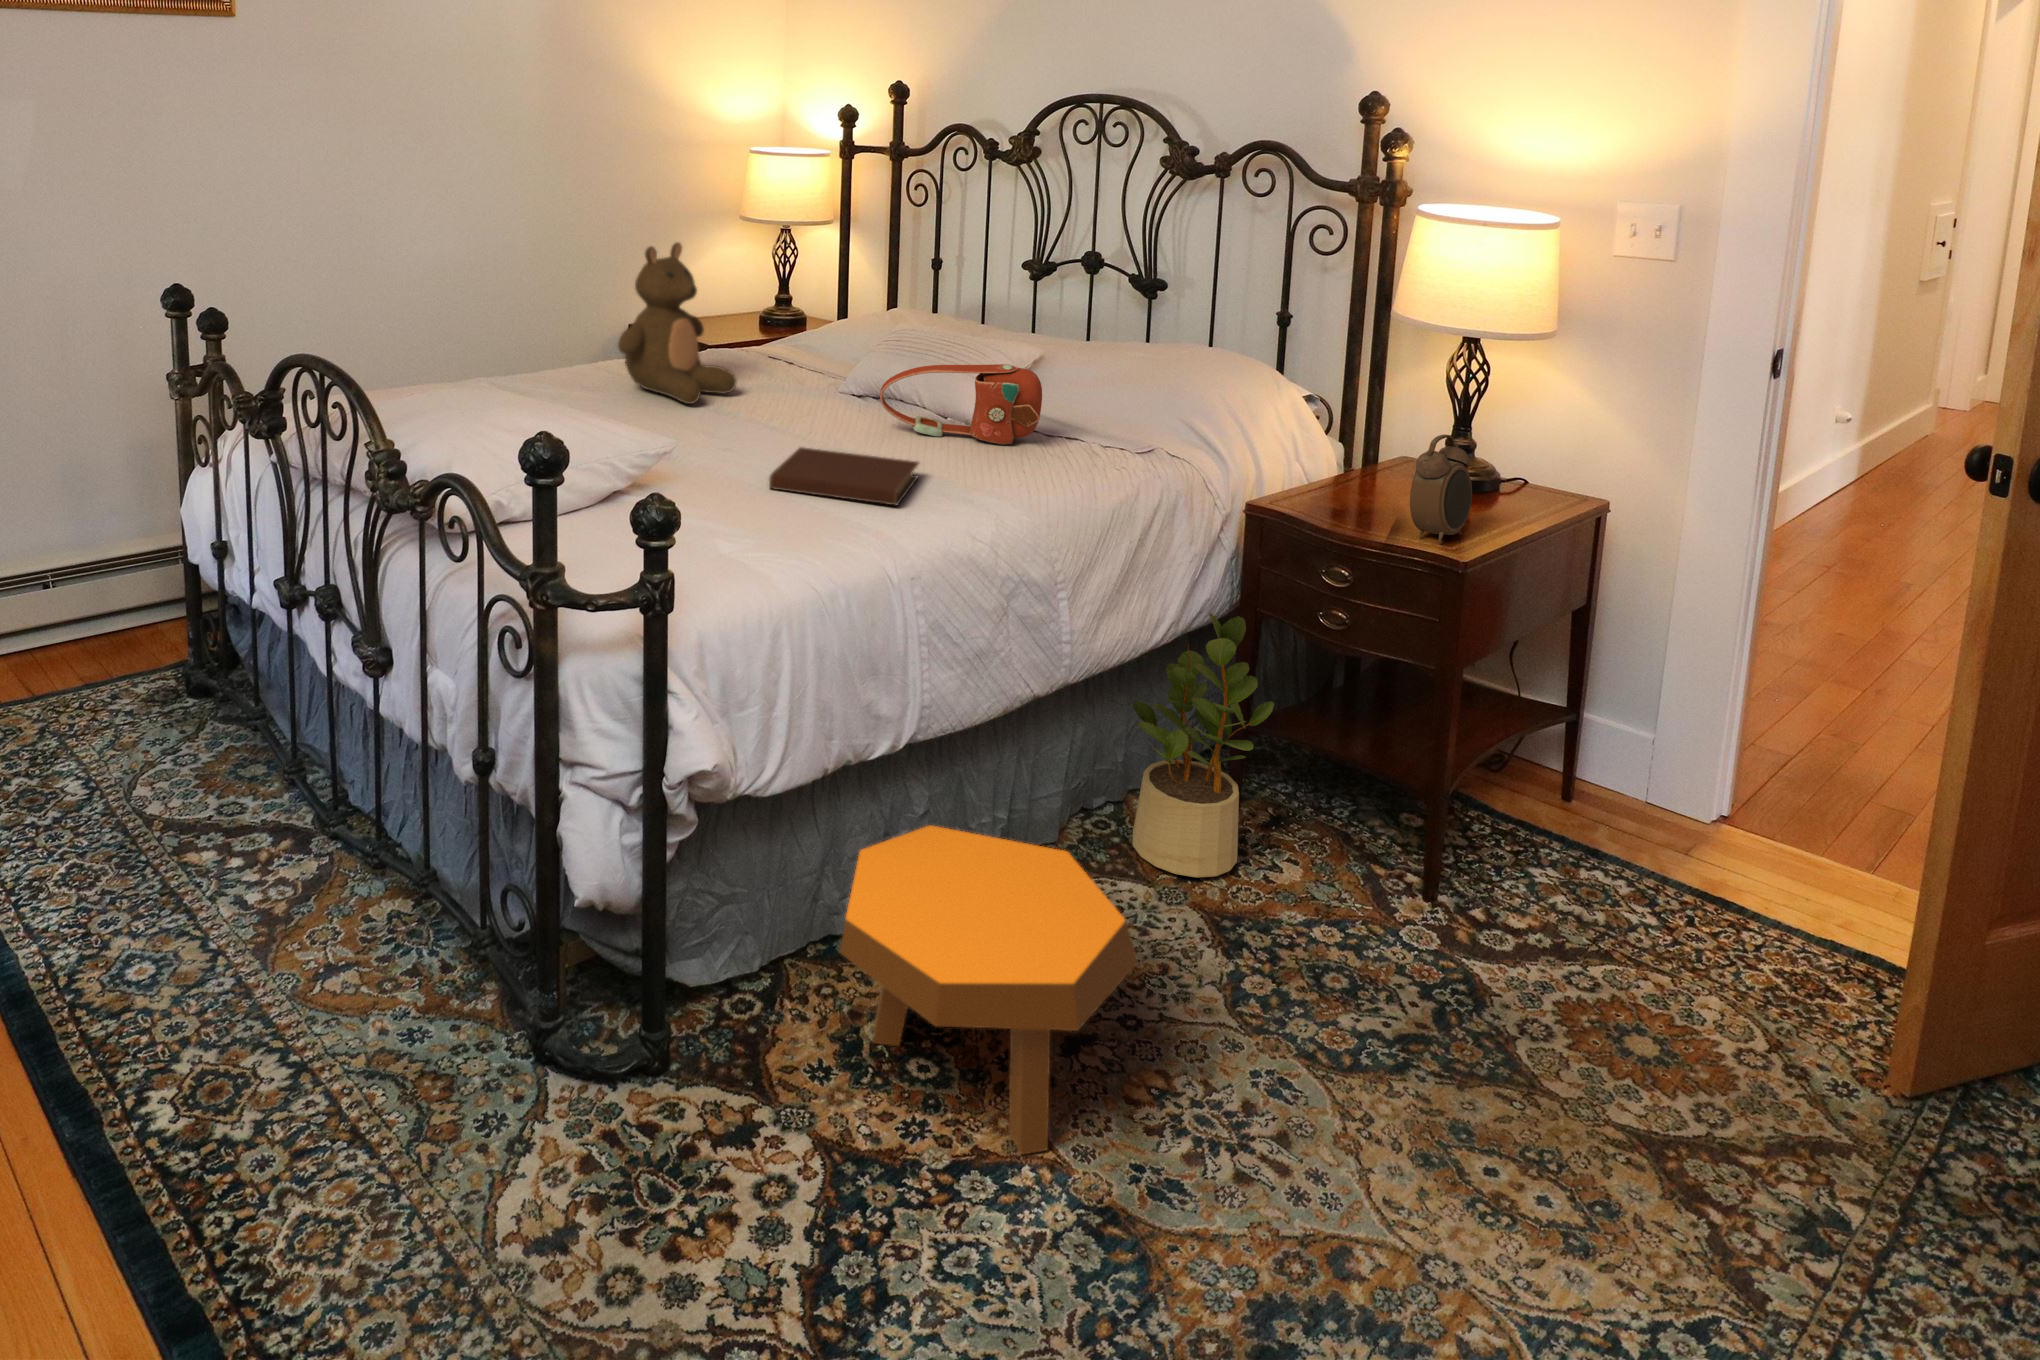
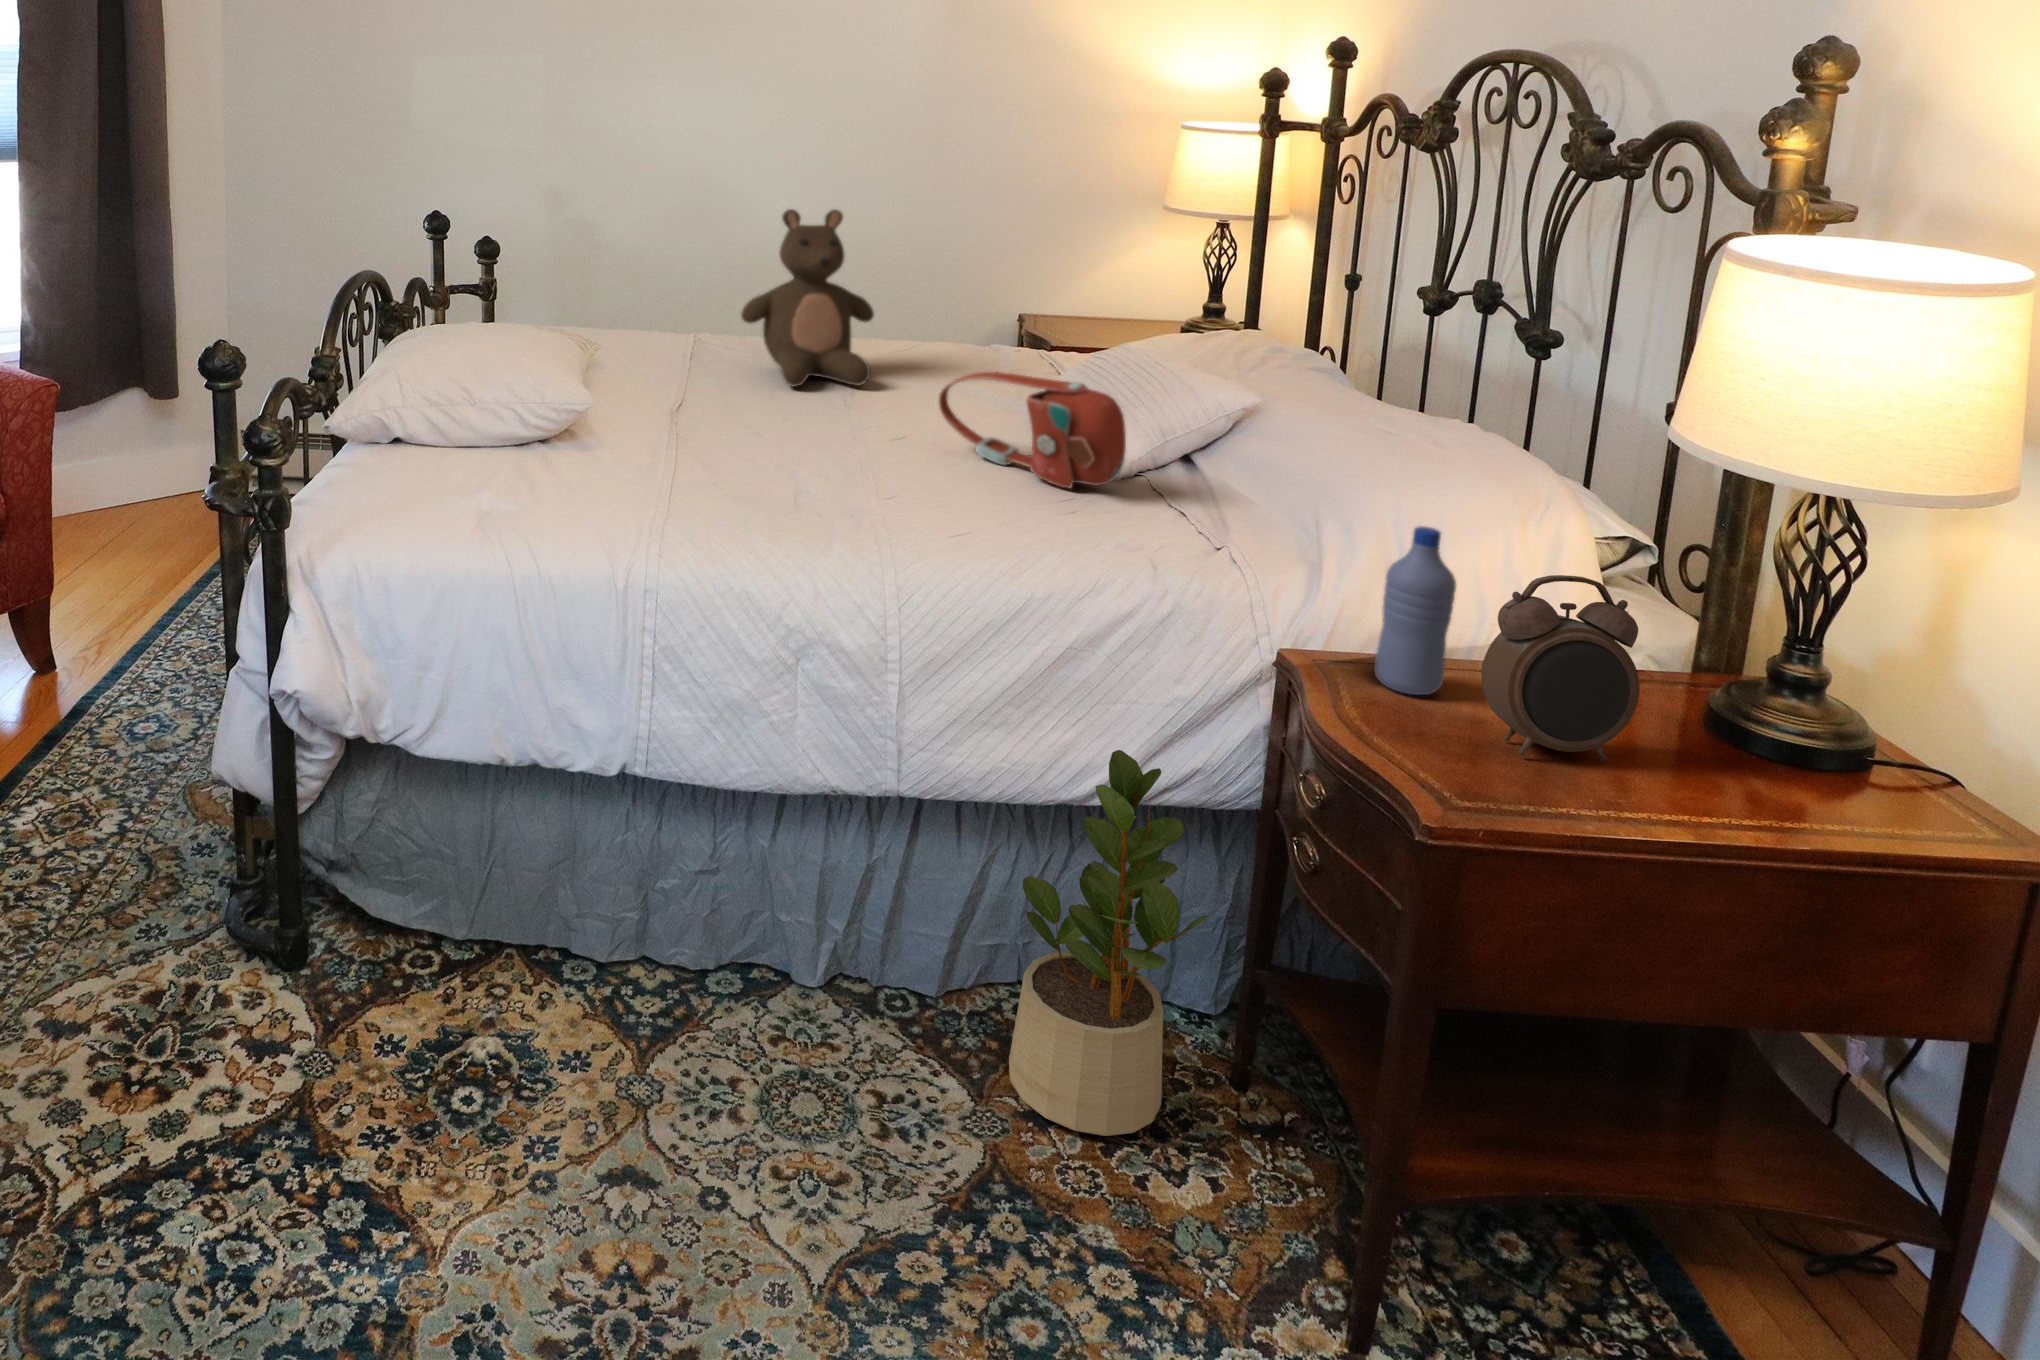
water bottle: none [1317,423,1365,526] -> present [1374,526,1456,695]
notebook: present [769,447,919,505] -> none [679,434,868,504]
footstool: present [840,825,1138,1154] -> none [352,845,709,1231]

